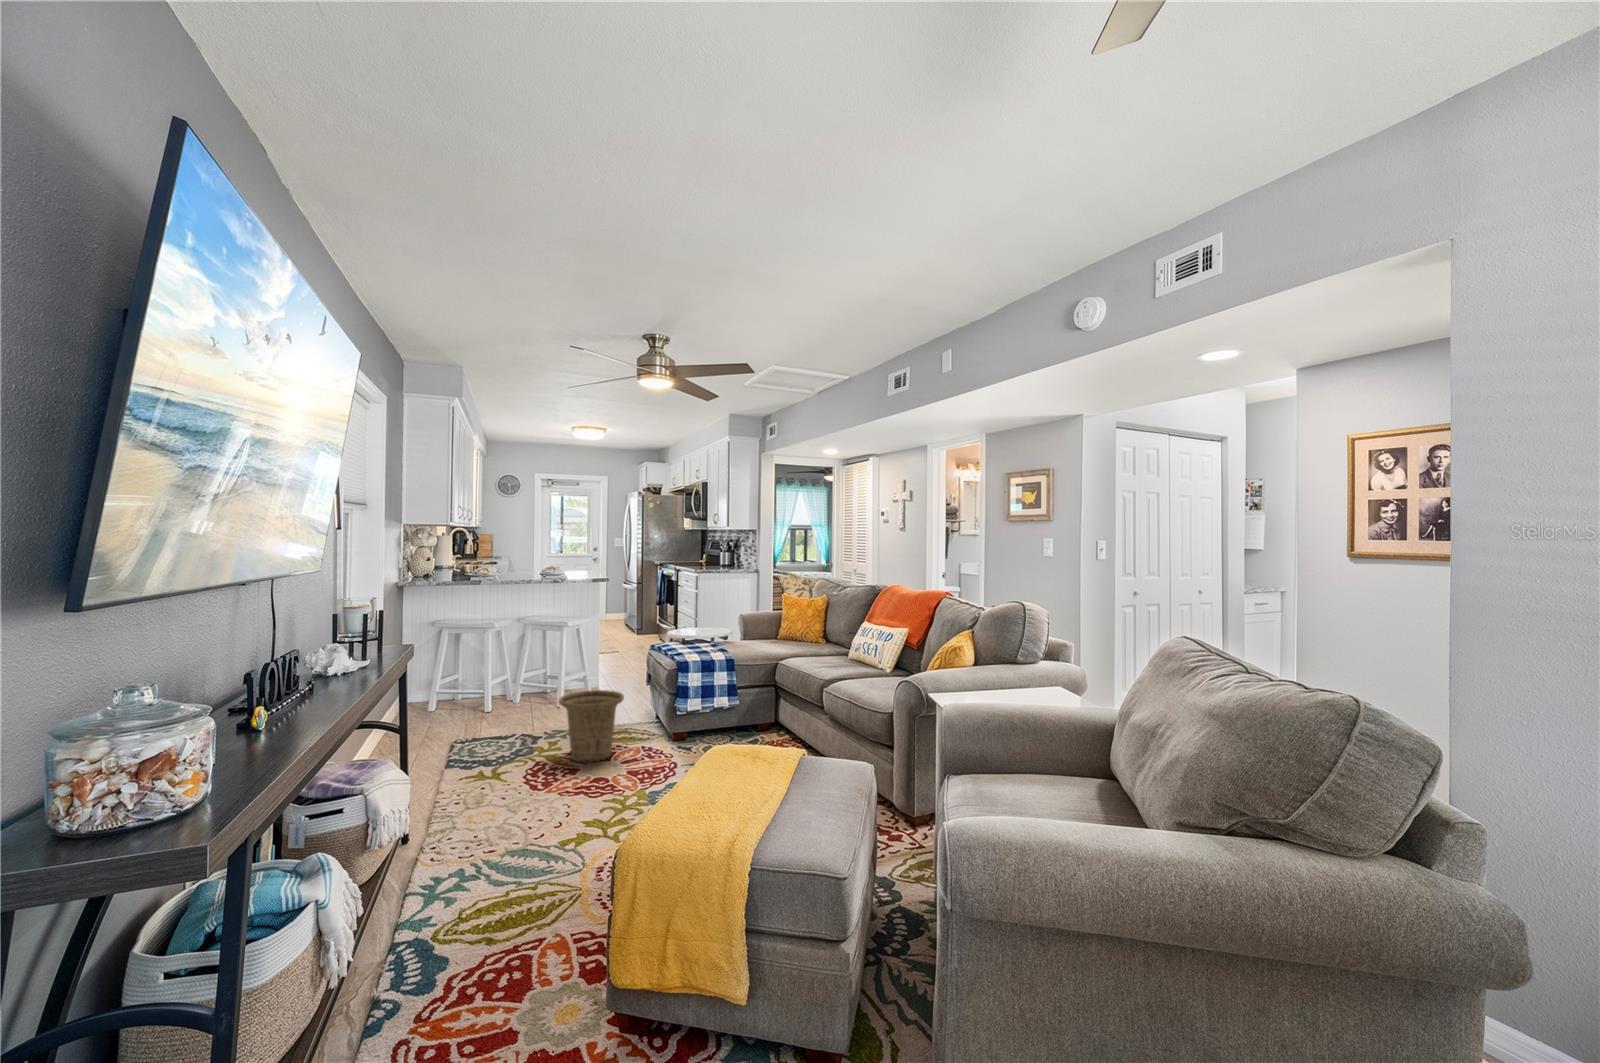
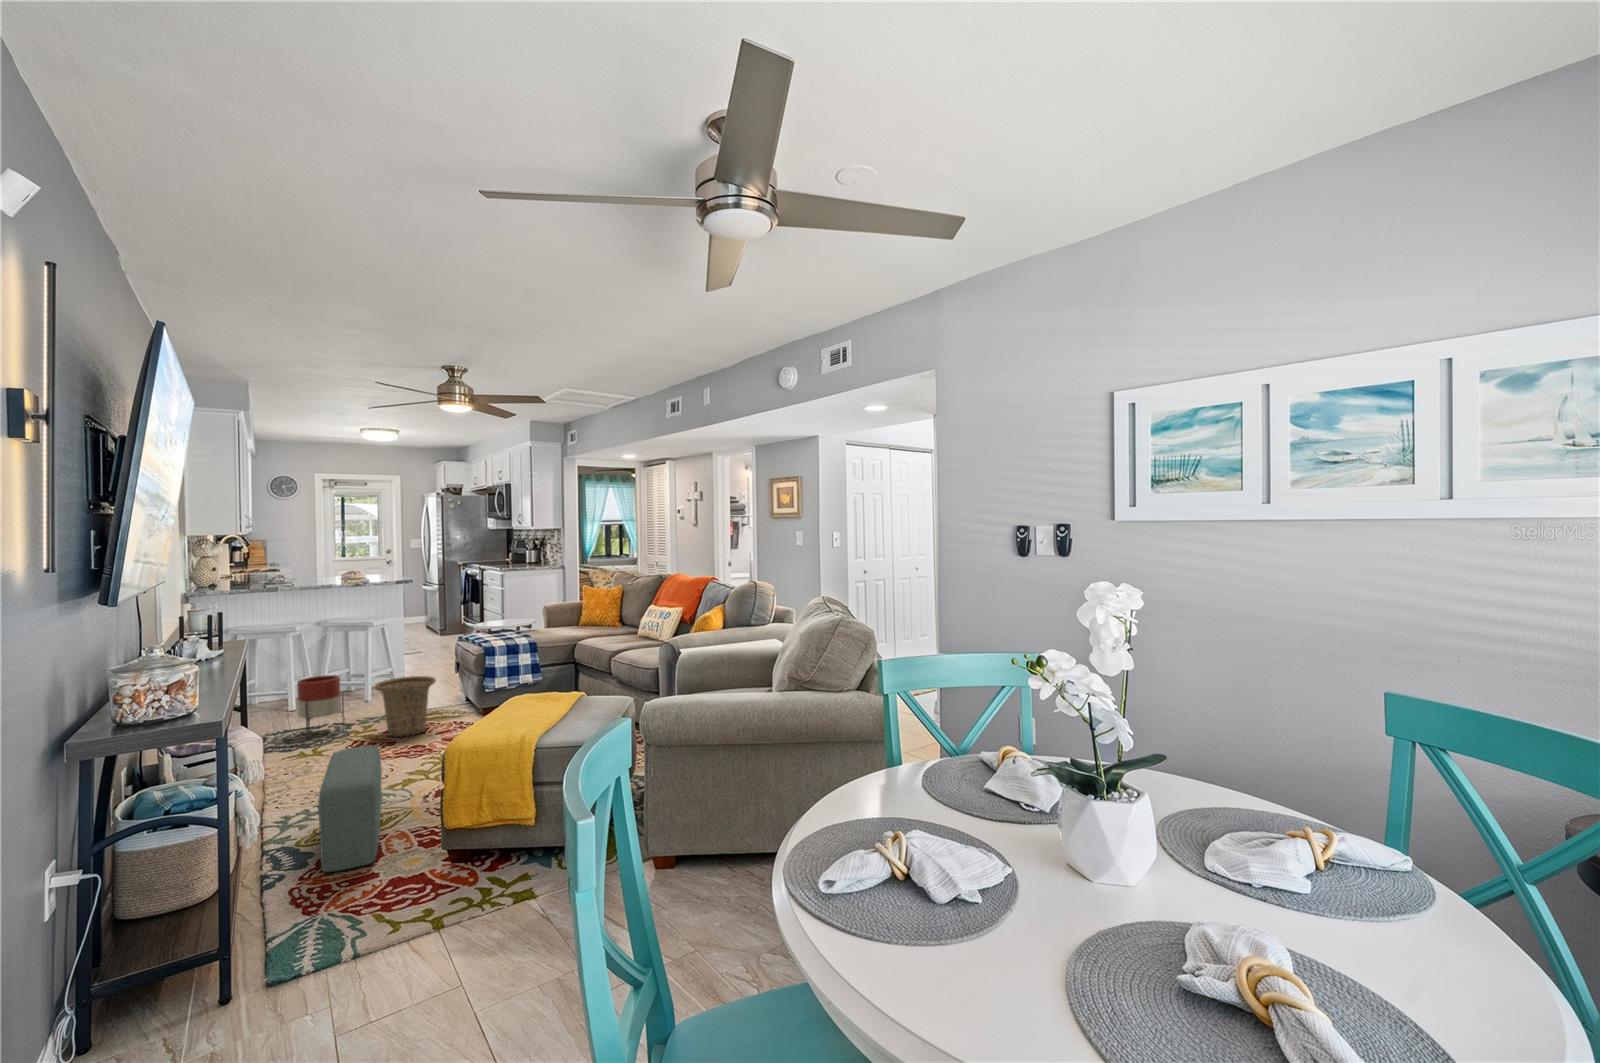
planter: none [482,682,529,755] -> present [297,675,344,738]
pouf: none [446,800,544,1007] -> present [318,746,382,872]

